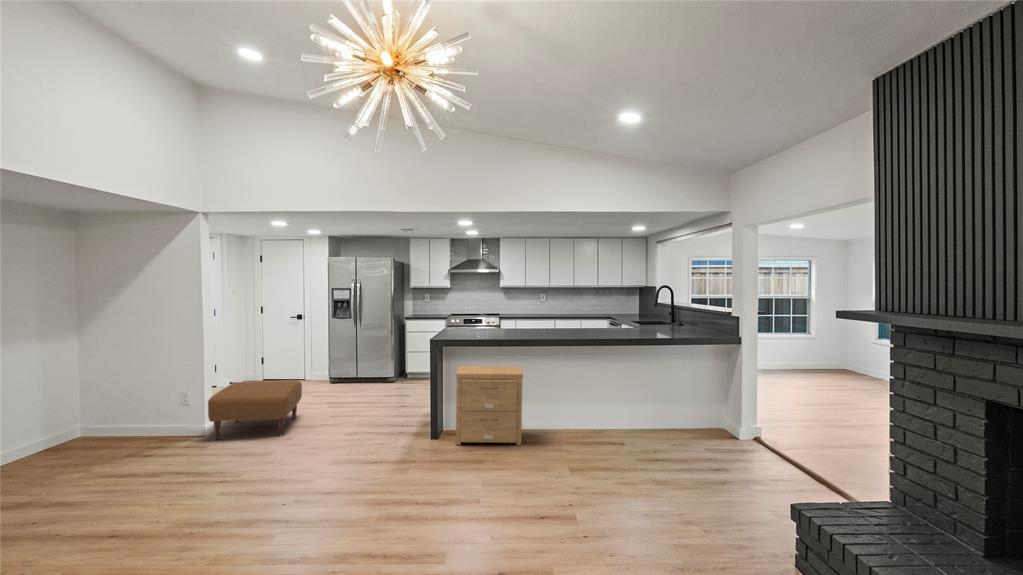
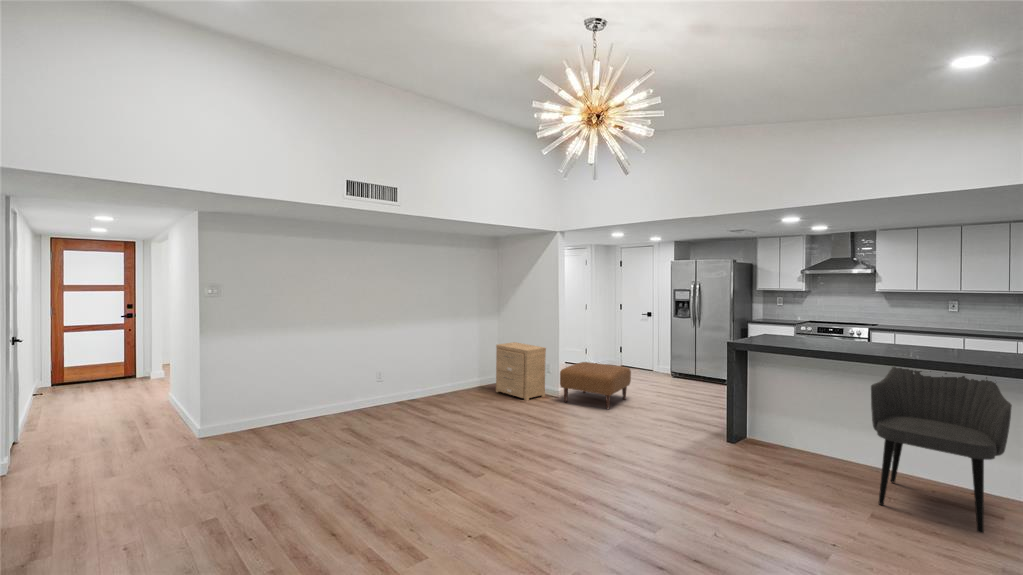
armchair: none [548,339,629,458] -> present [871,367,1012,533]
side table: present [456,366,523,445] -> present [496,342,546,401]

